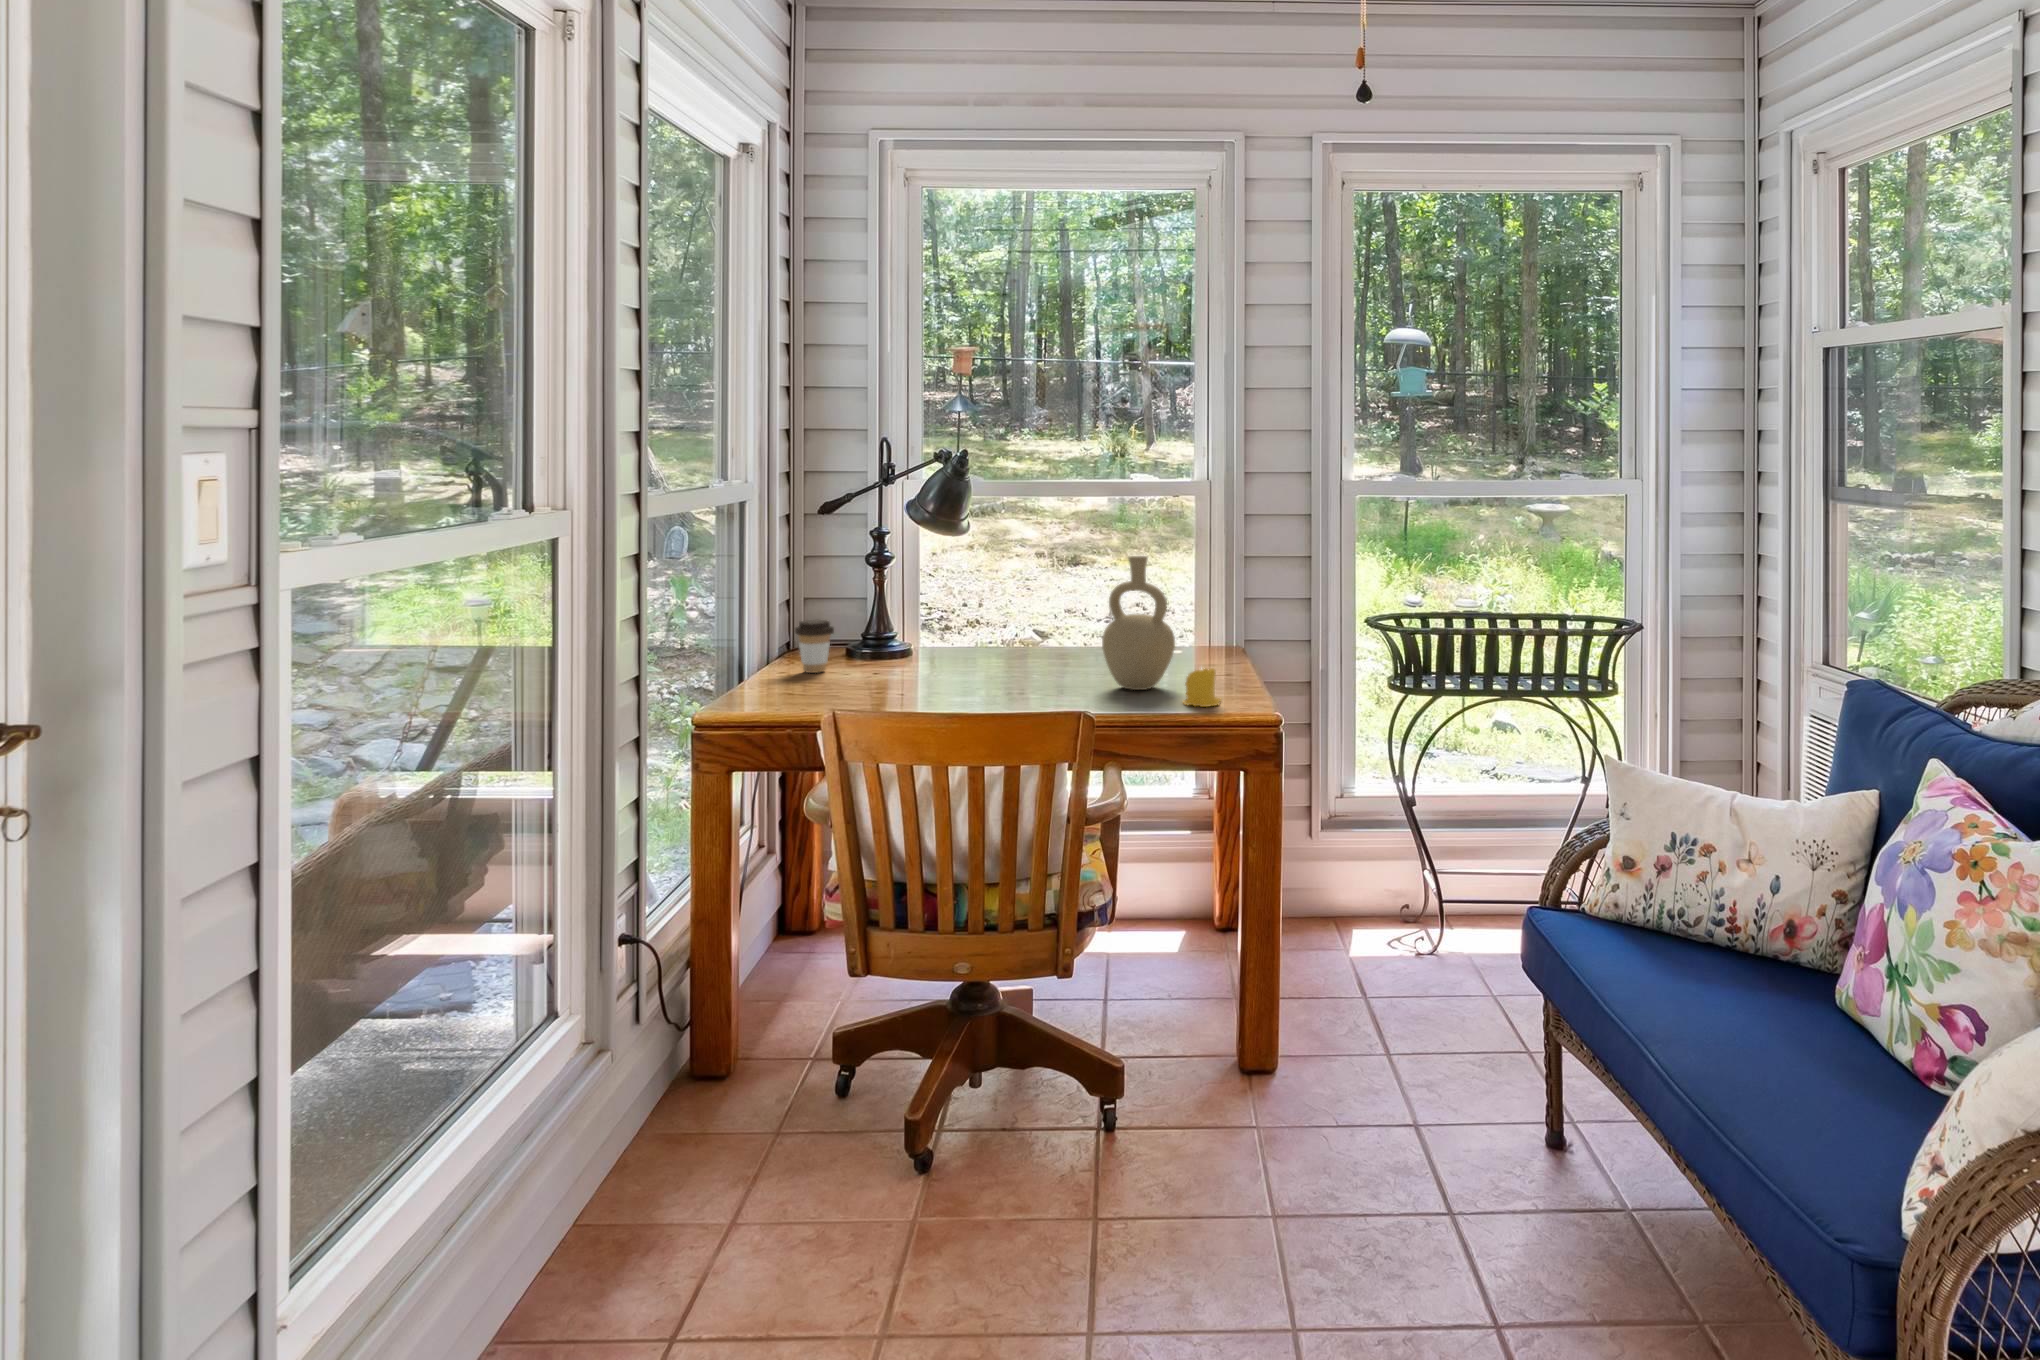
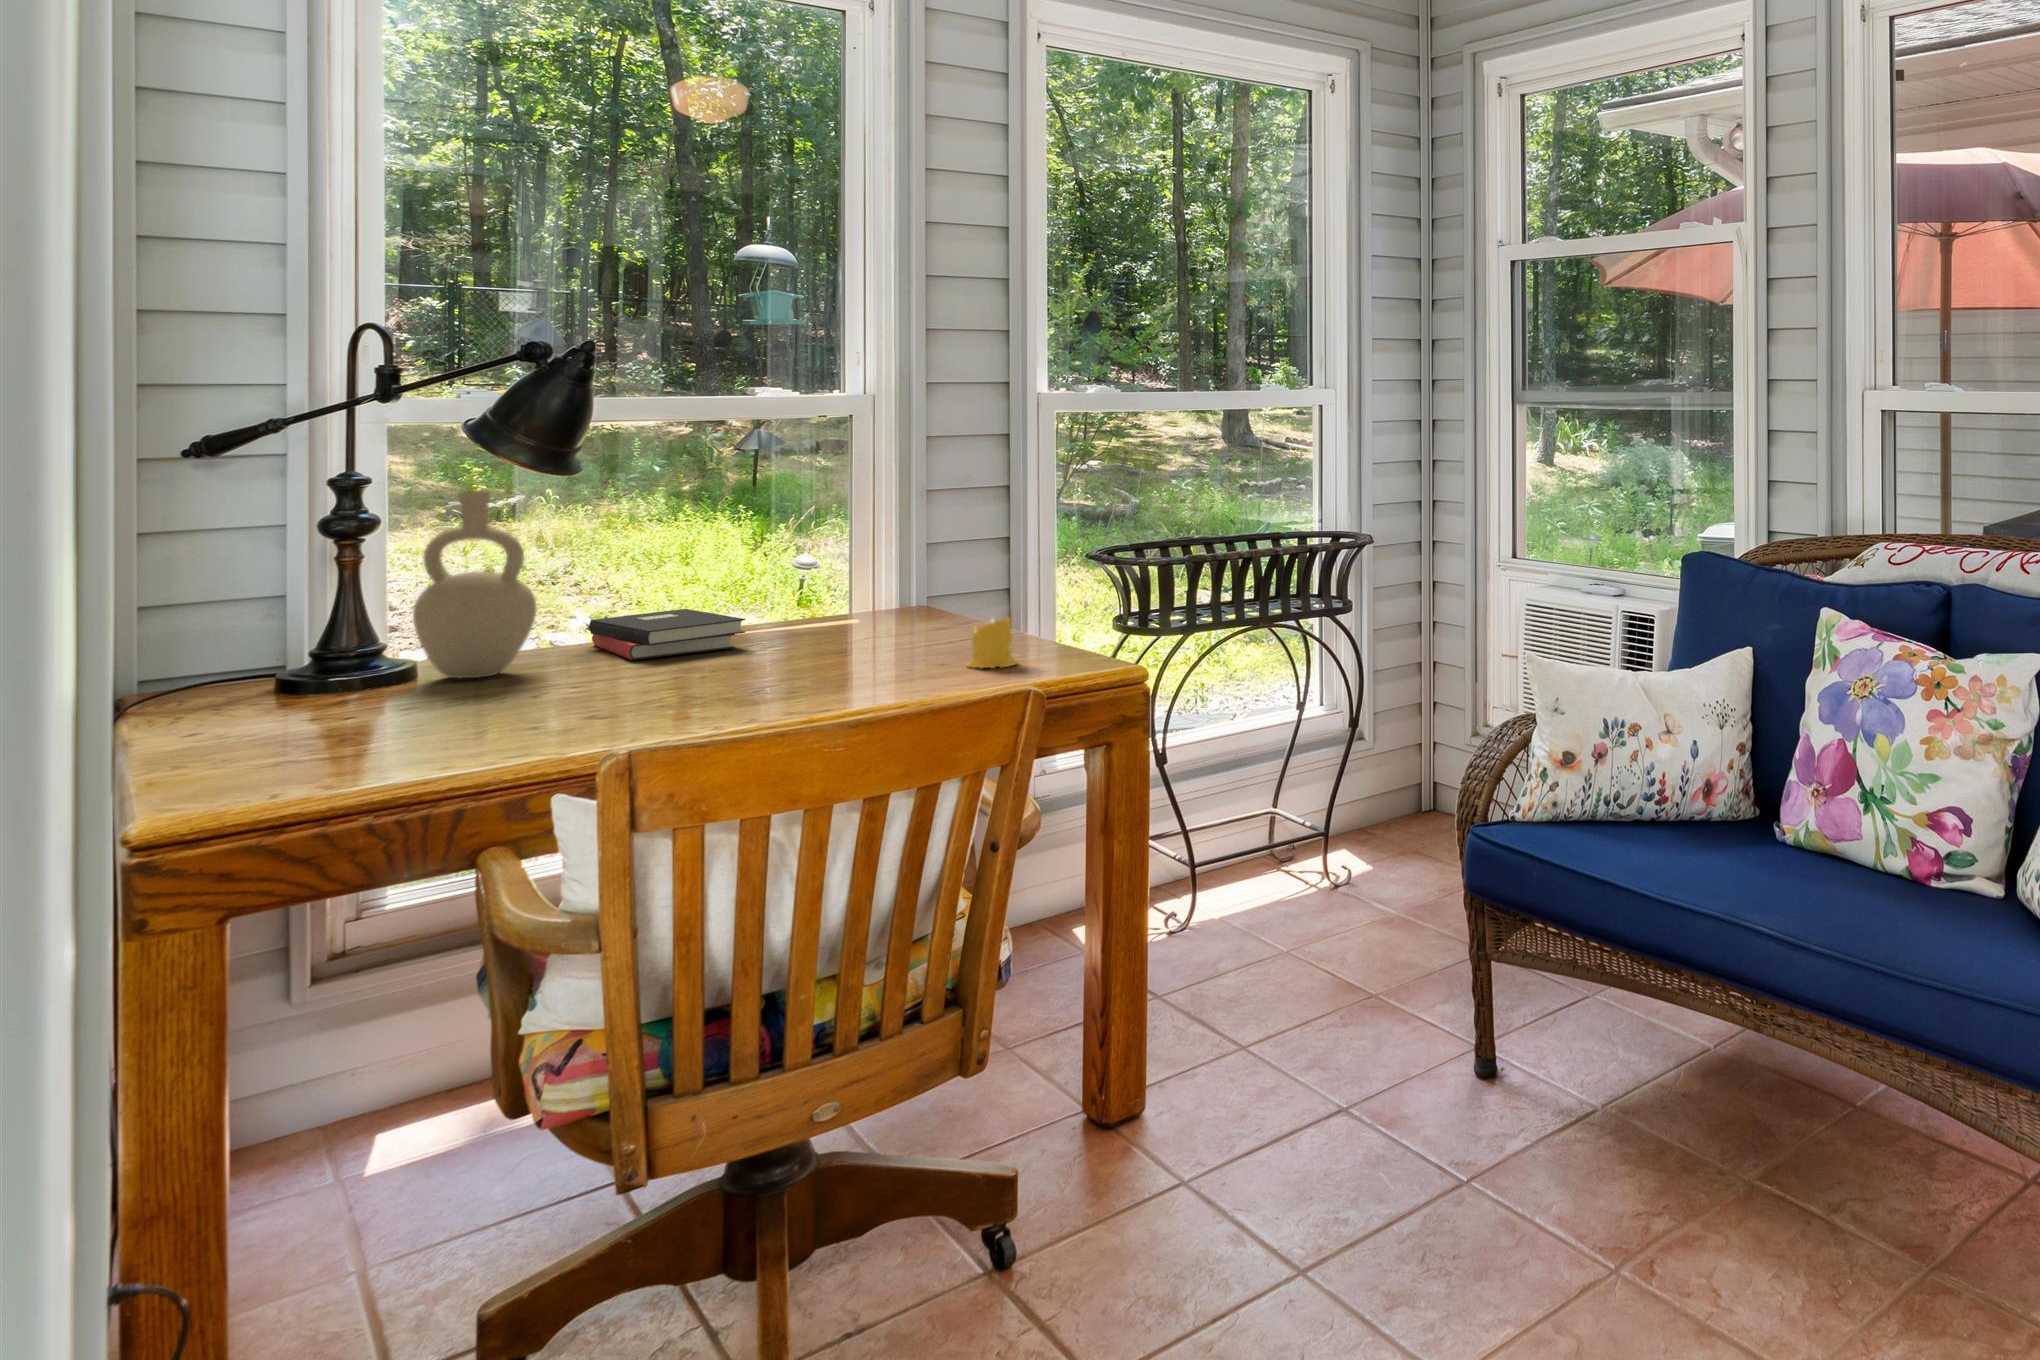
vase: present [1102,556,1175,690] -> present [413,491,537,678]
coffee cup: present [795,620,834,673] -> none [247,619,327,706]
hardback book: none [1004,634,1083,667] -> present [589,609,745,660]

